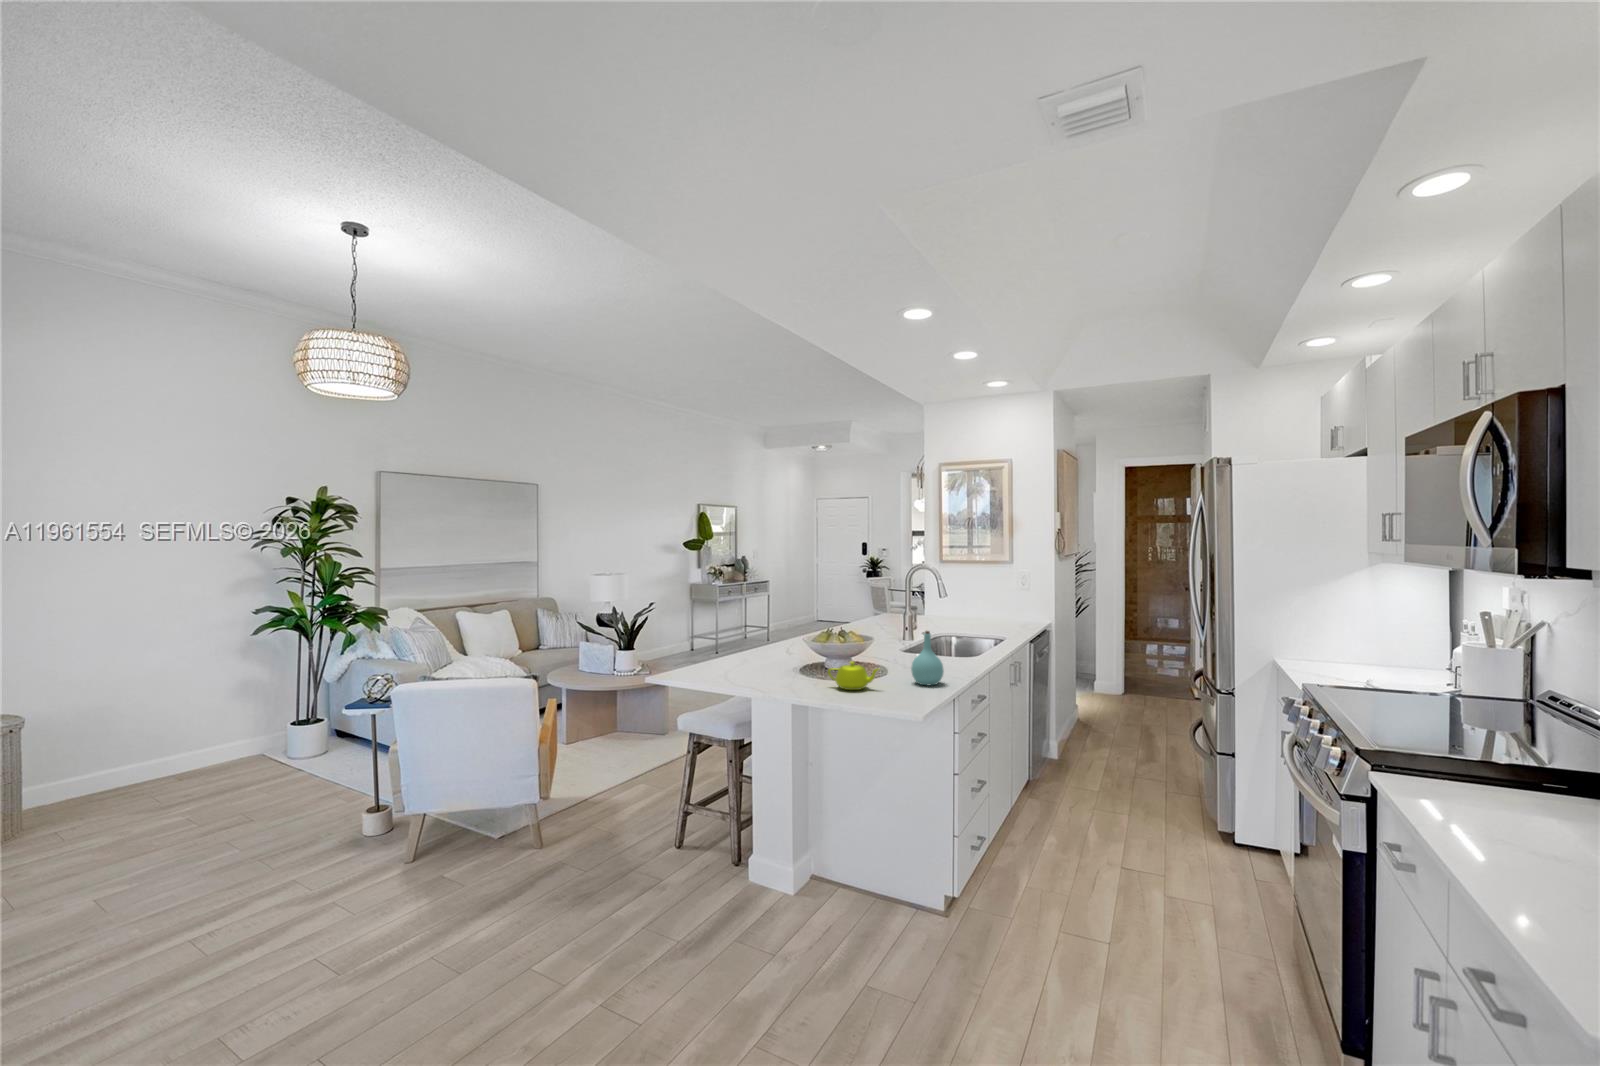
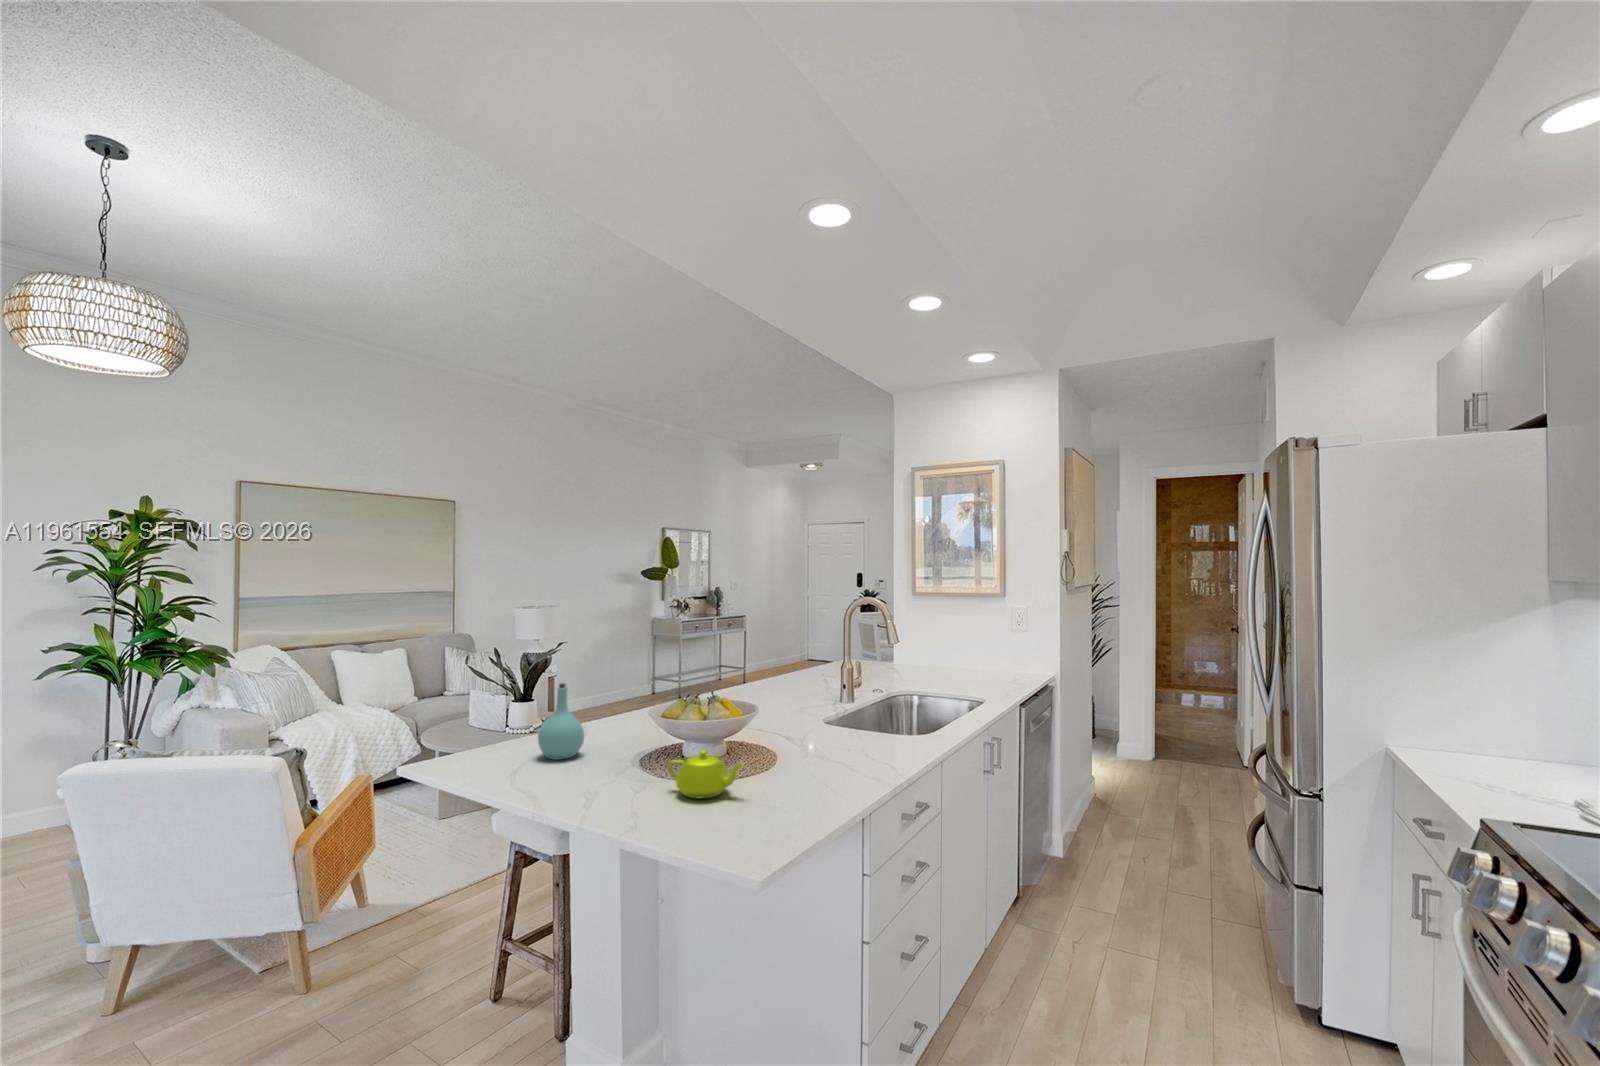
bottle: present [911,631,944,685] -> present [538,683,584,759]

